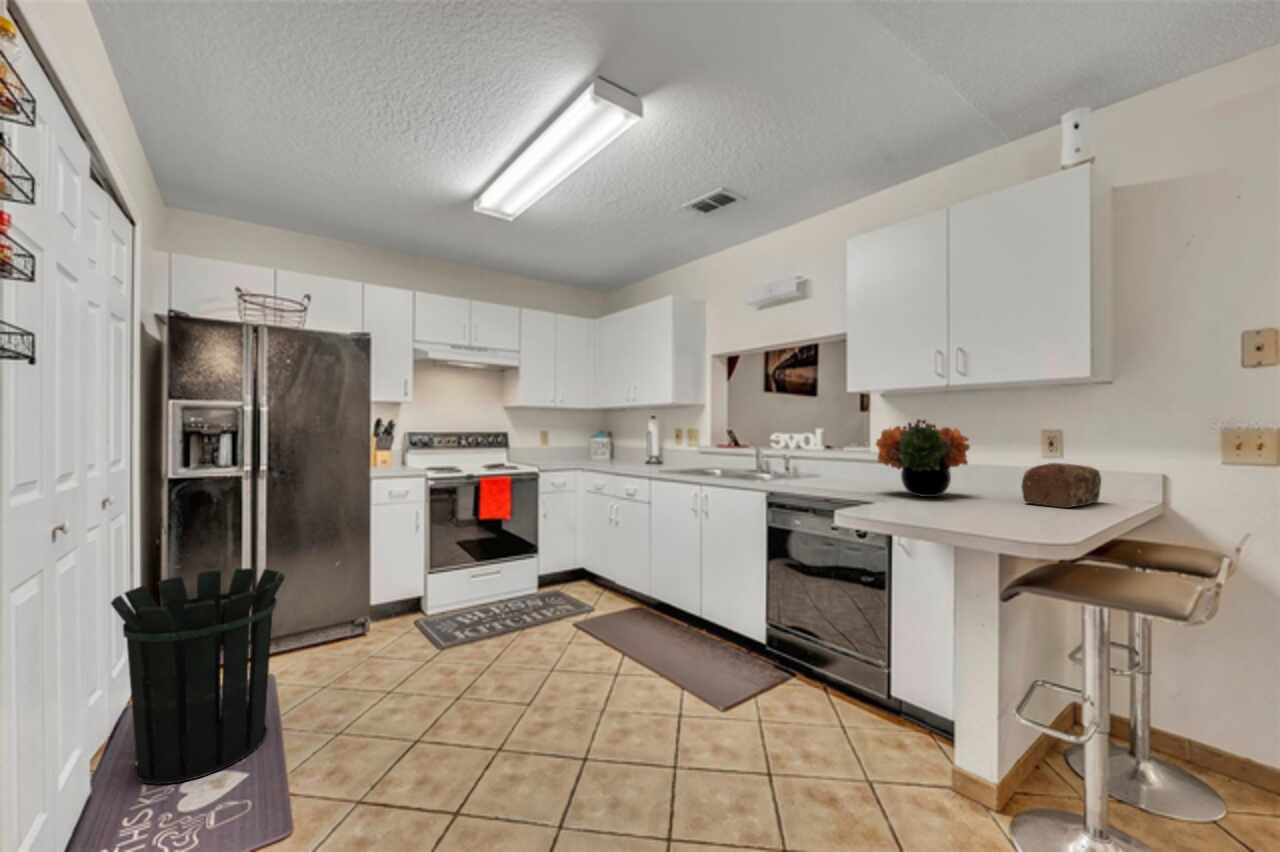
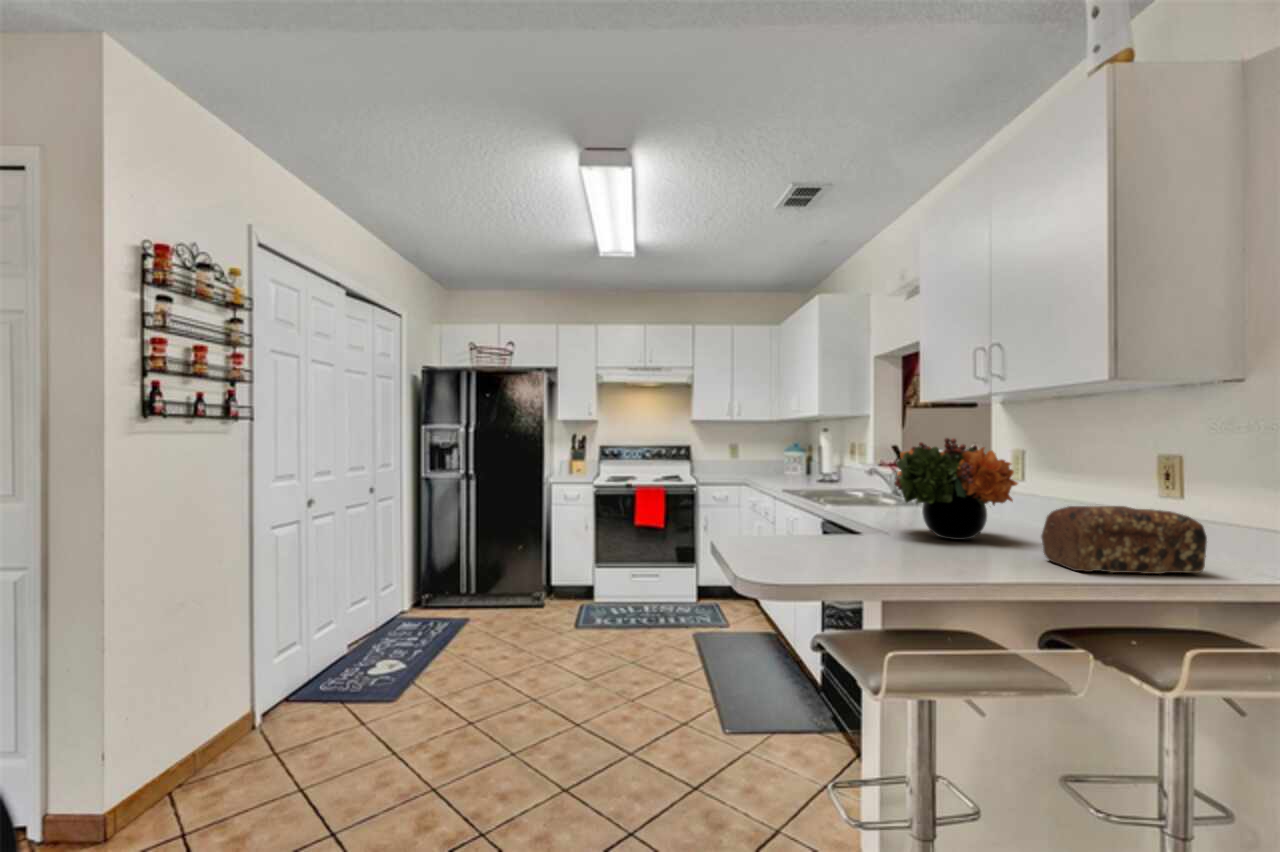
waste bin: present [111,568,285,785] -> none [357,536,449,662]

